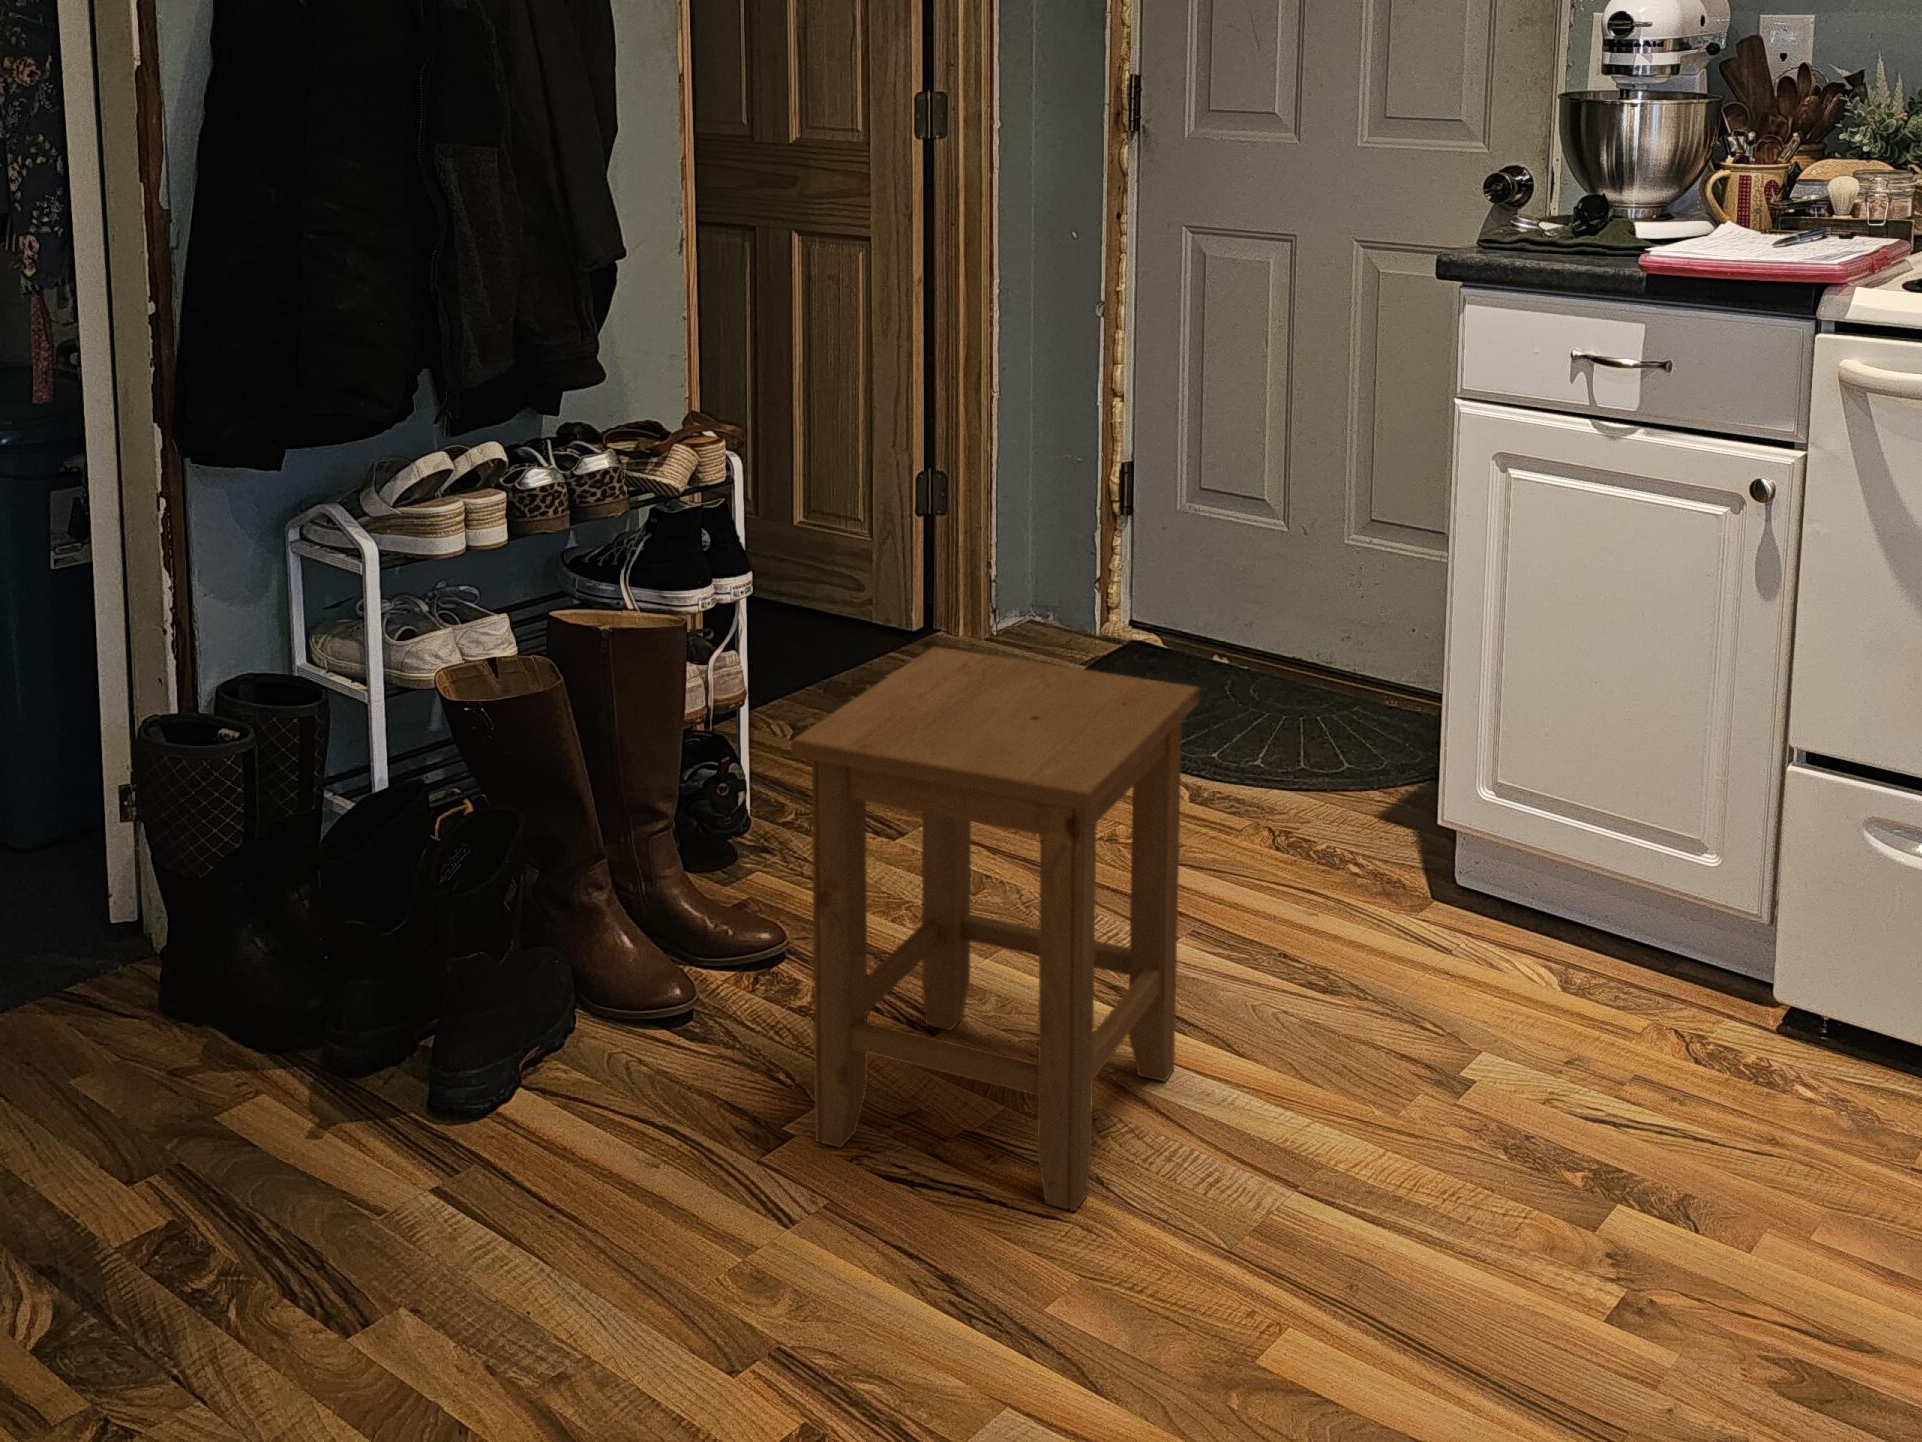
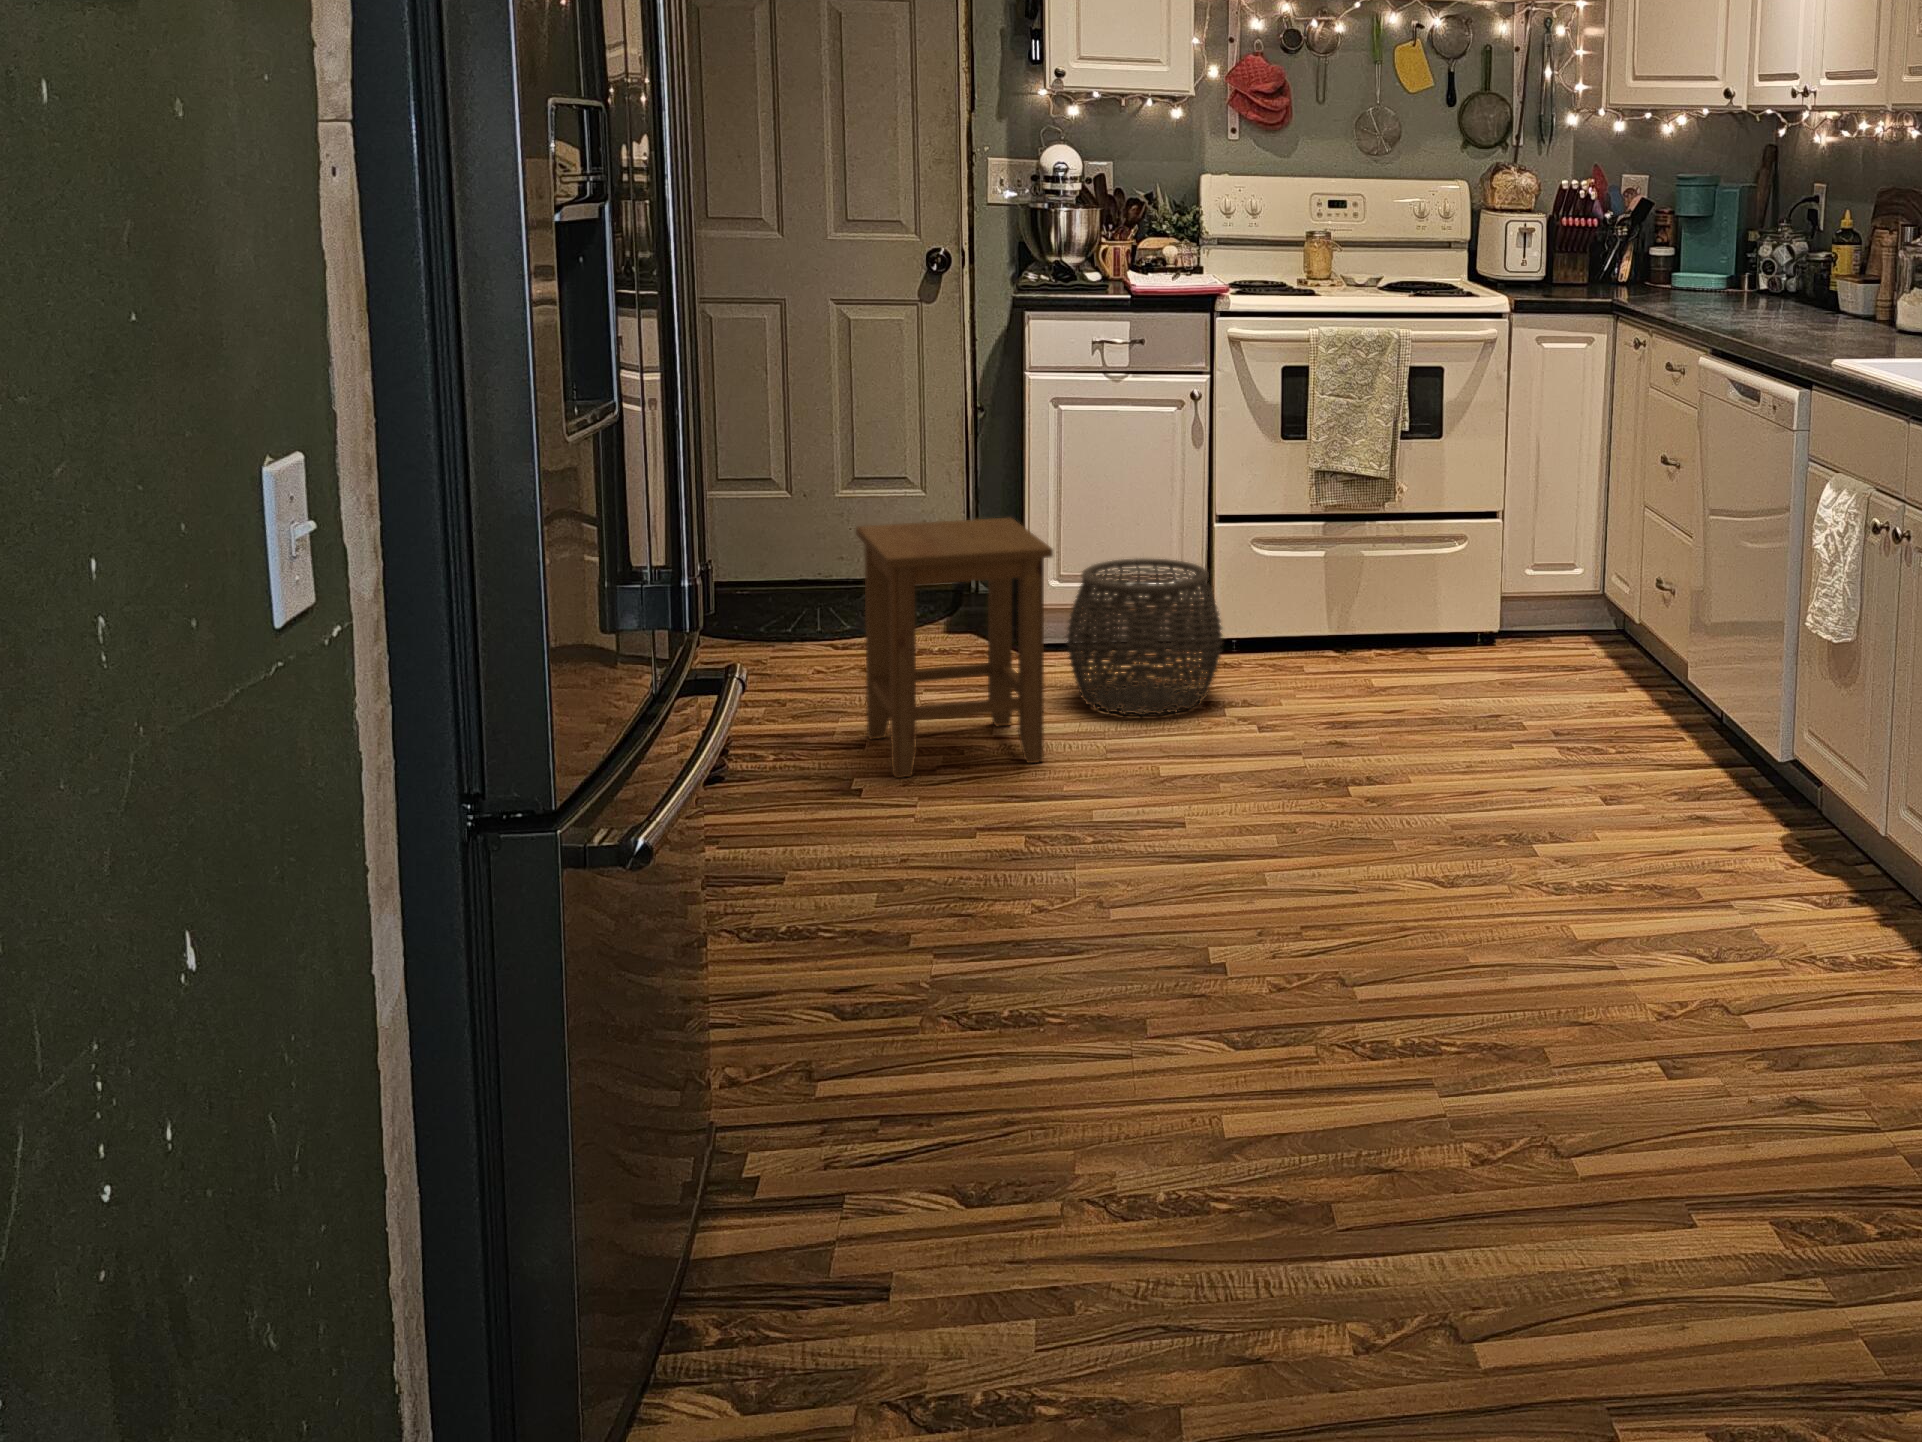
woven basket: none [1317,802,1650,1179] -> present [1067,559,1222,715]

